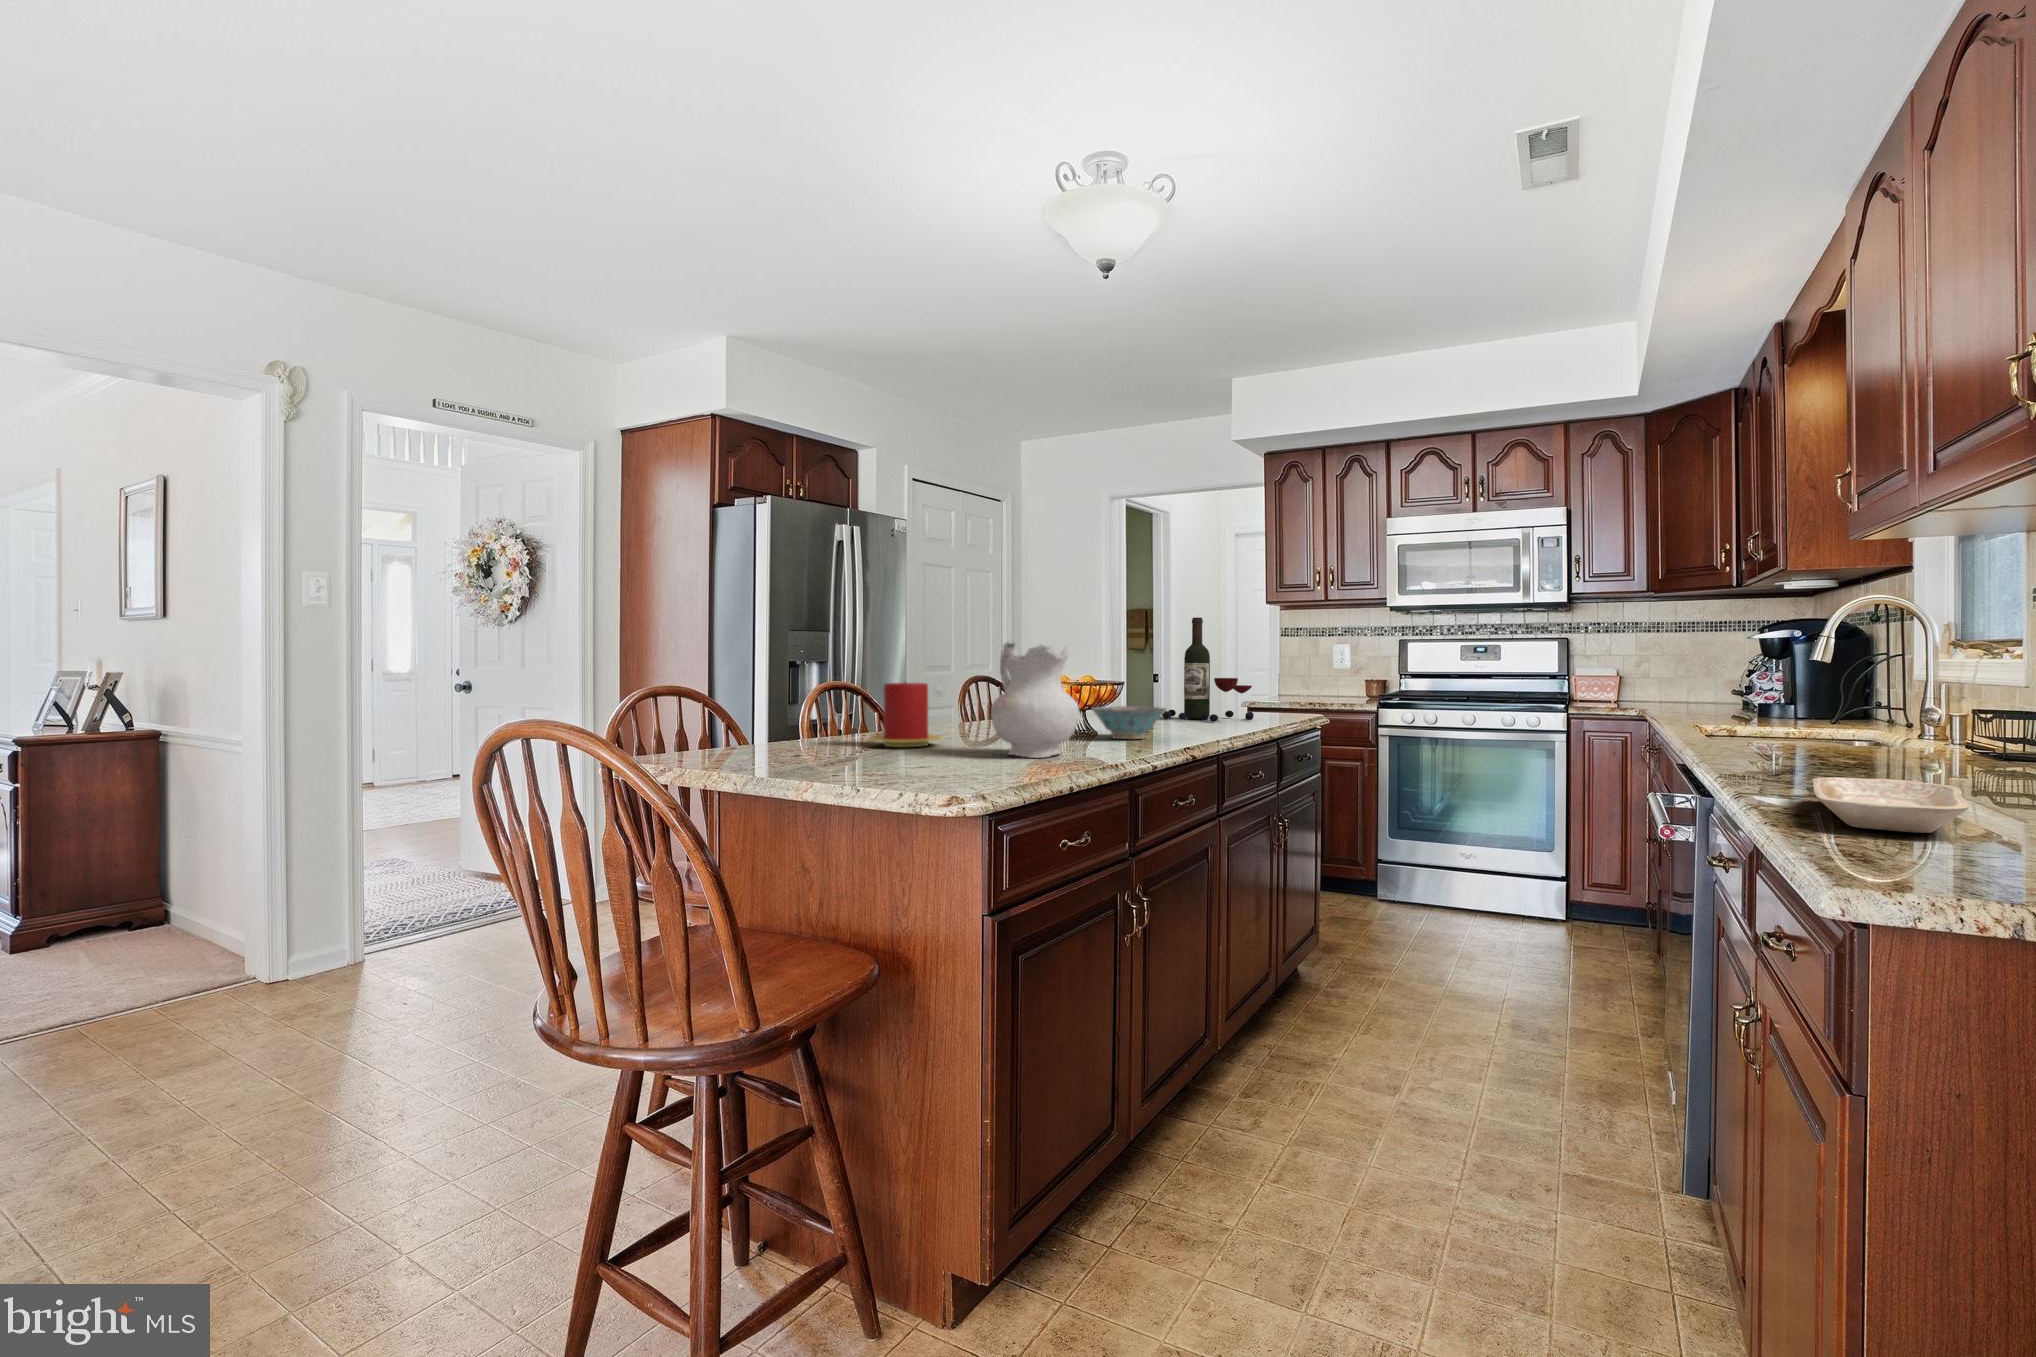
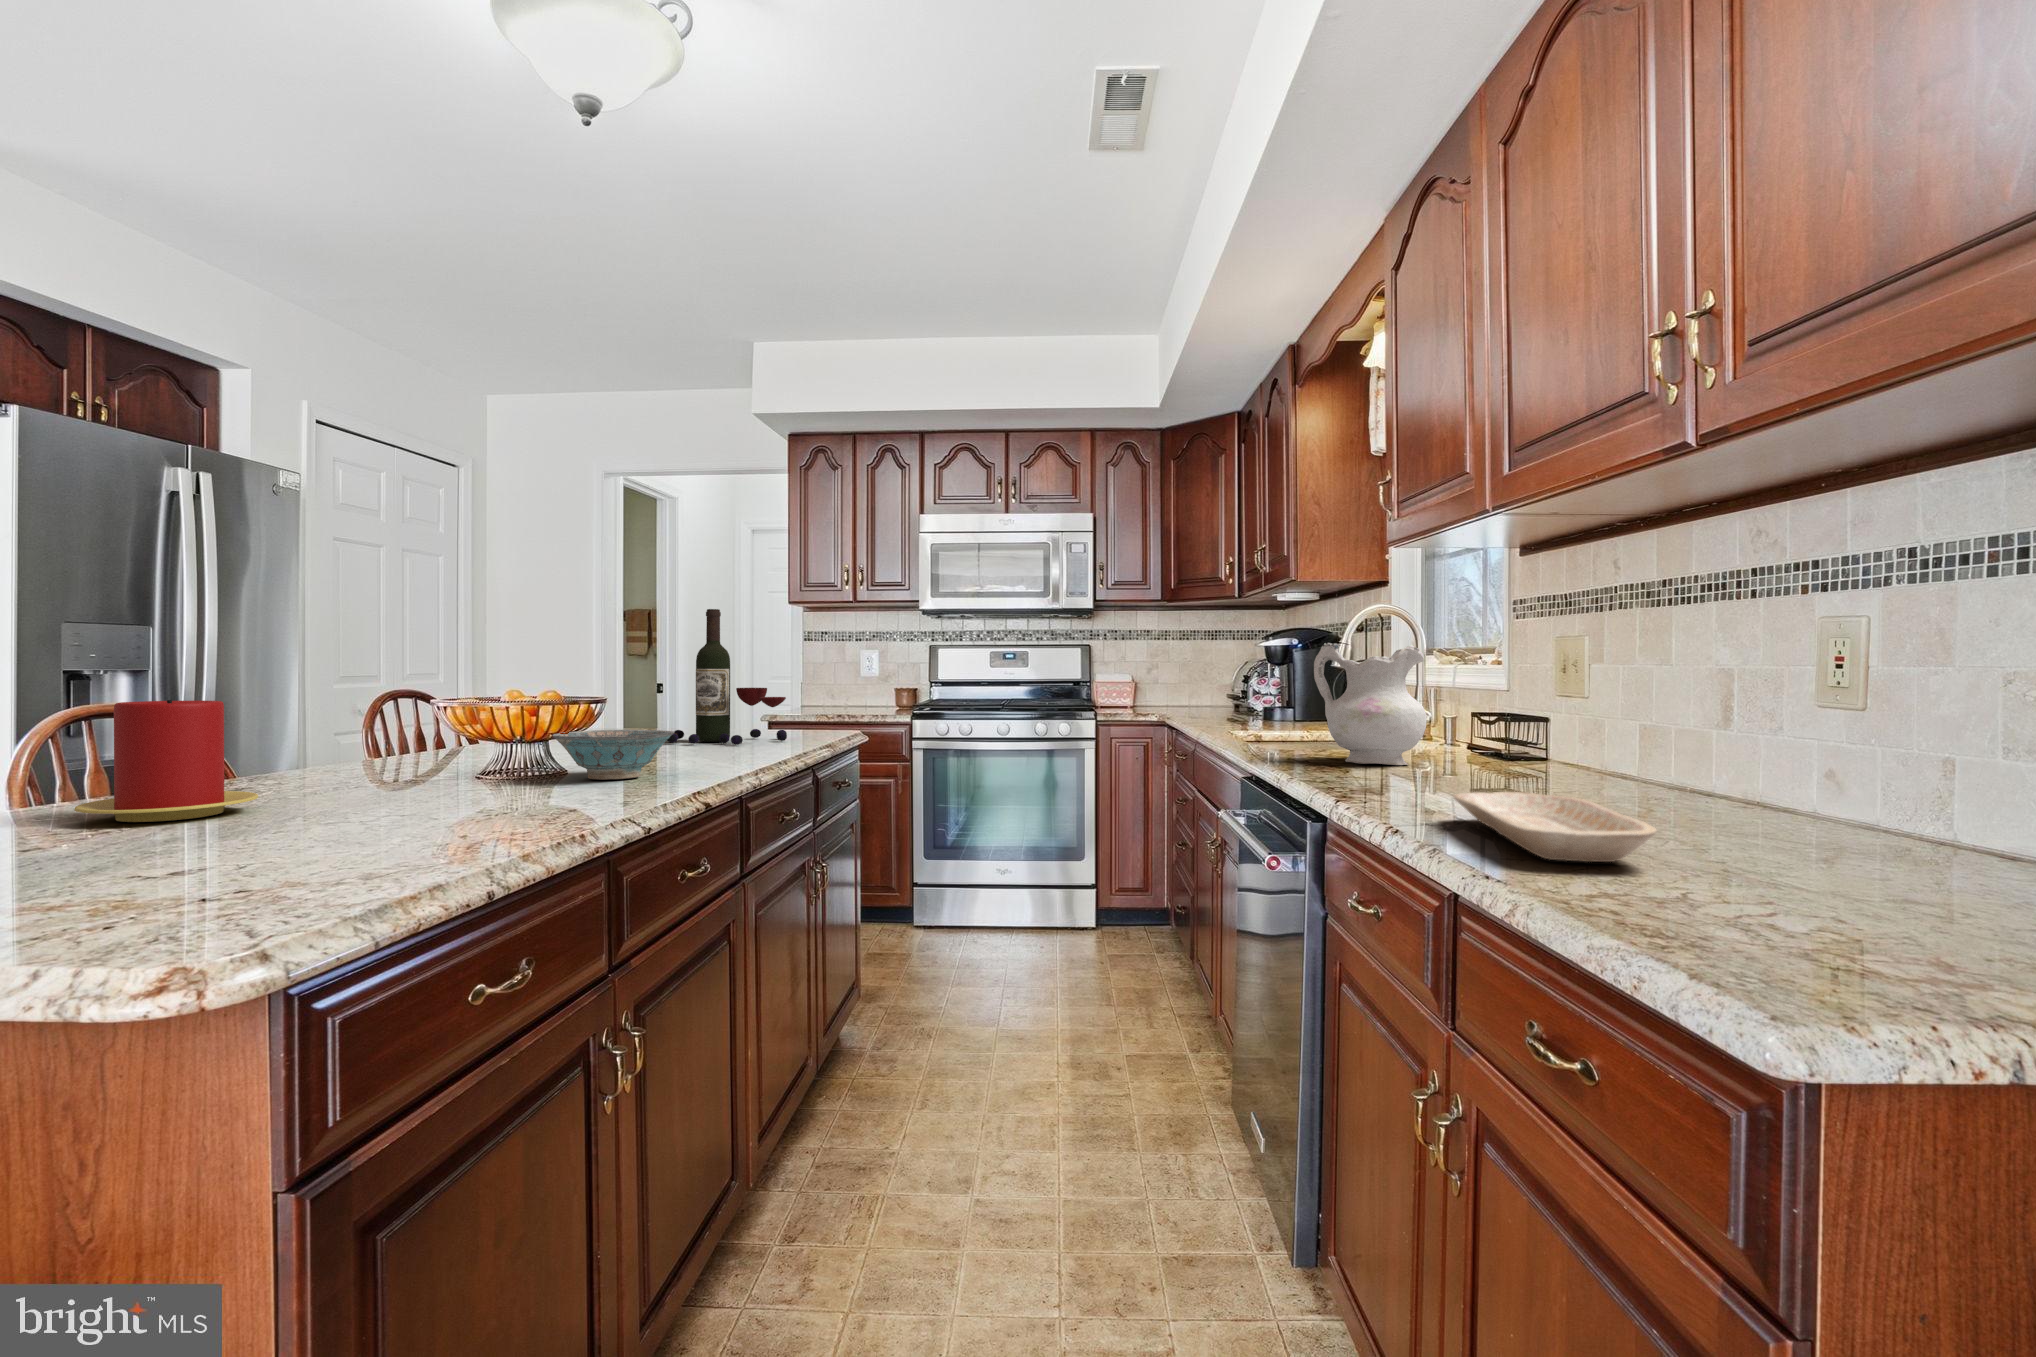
ceramic pitcher: present [991,642,1079,758] -> present [1314,643,1427,765]

